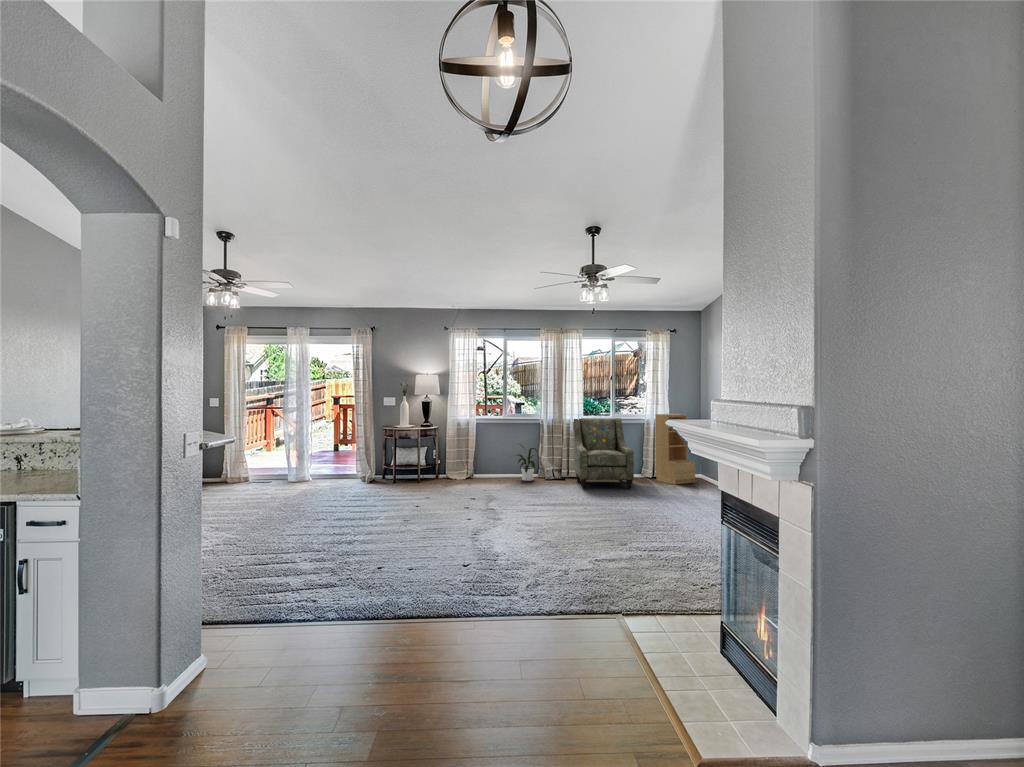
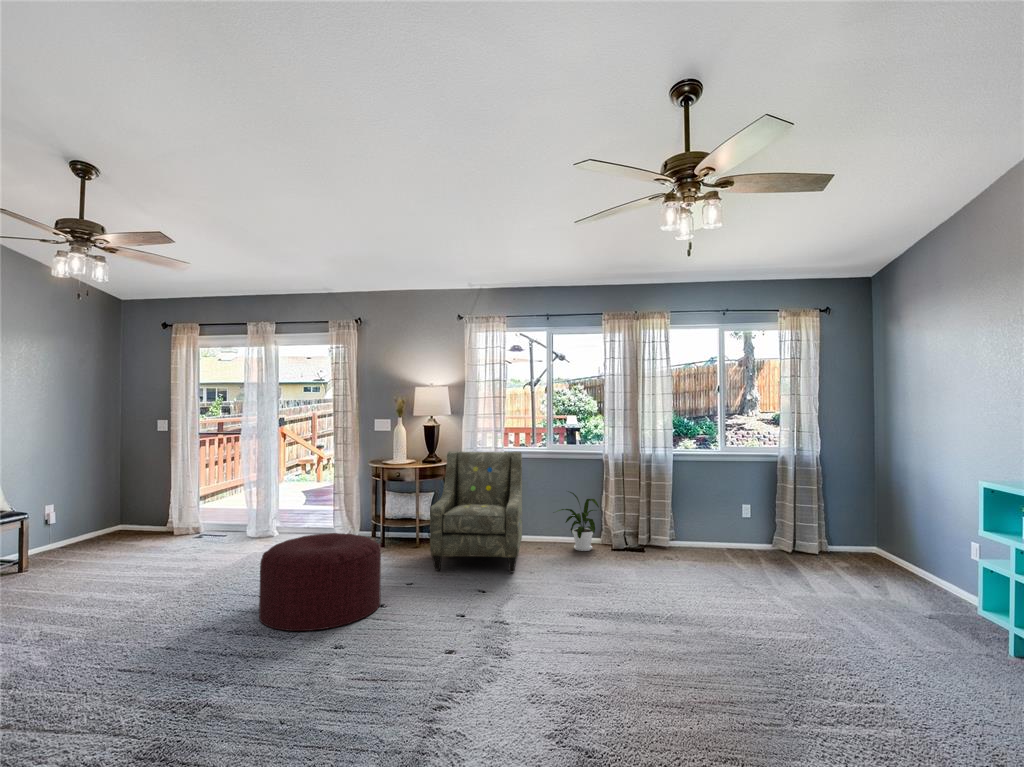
bookshelf: present [656,414,695,485] -> none [797,447,876,573]
armchair: present [573,418,634,489] -> present [430,451,522,573]
ottoman: none [352,466,422,516] -> present [259,533,381,631]

